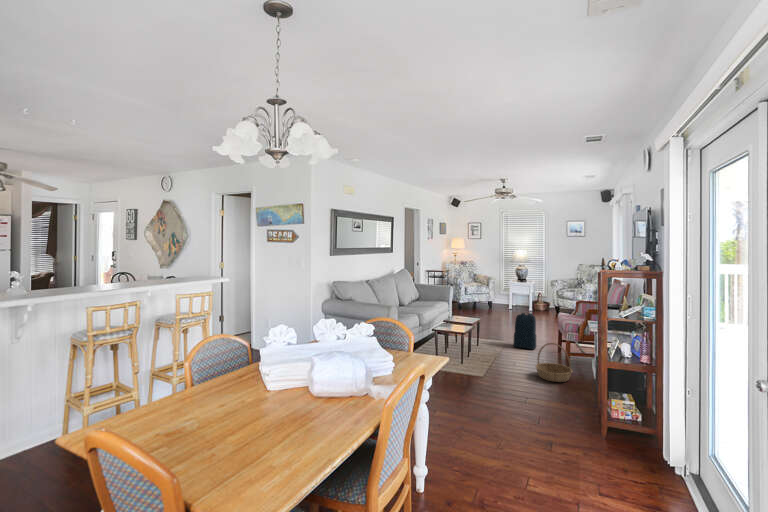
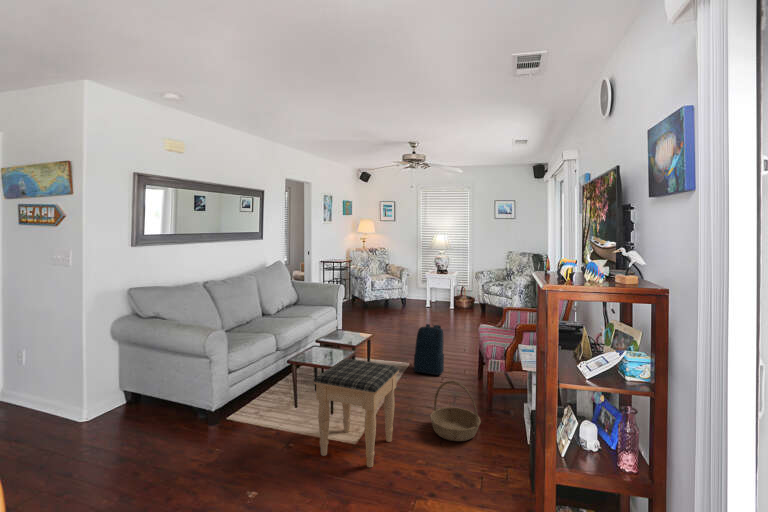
footstool: none [464,326,516,390] -> present [314,359,399,467]

